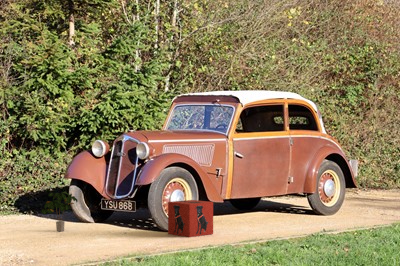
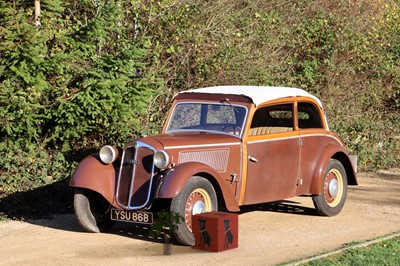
potted plant: present [41,192,77,231] -> present [148,211,185,255]

